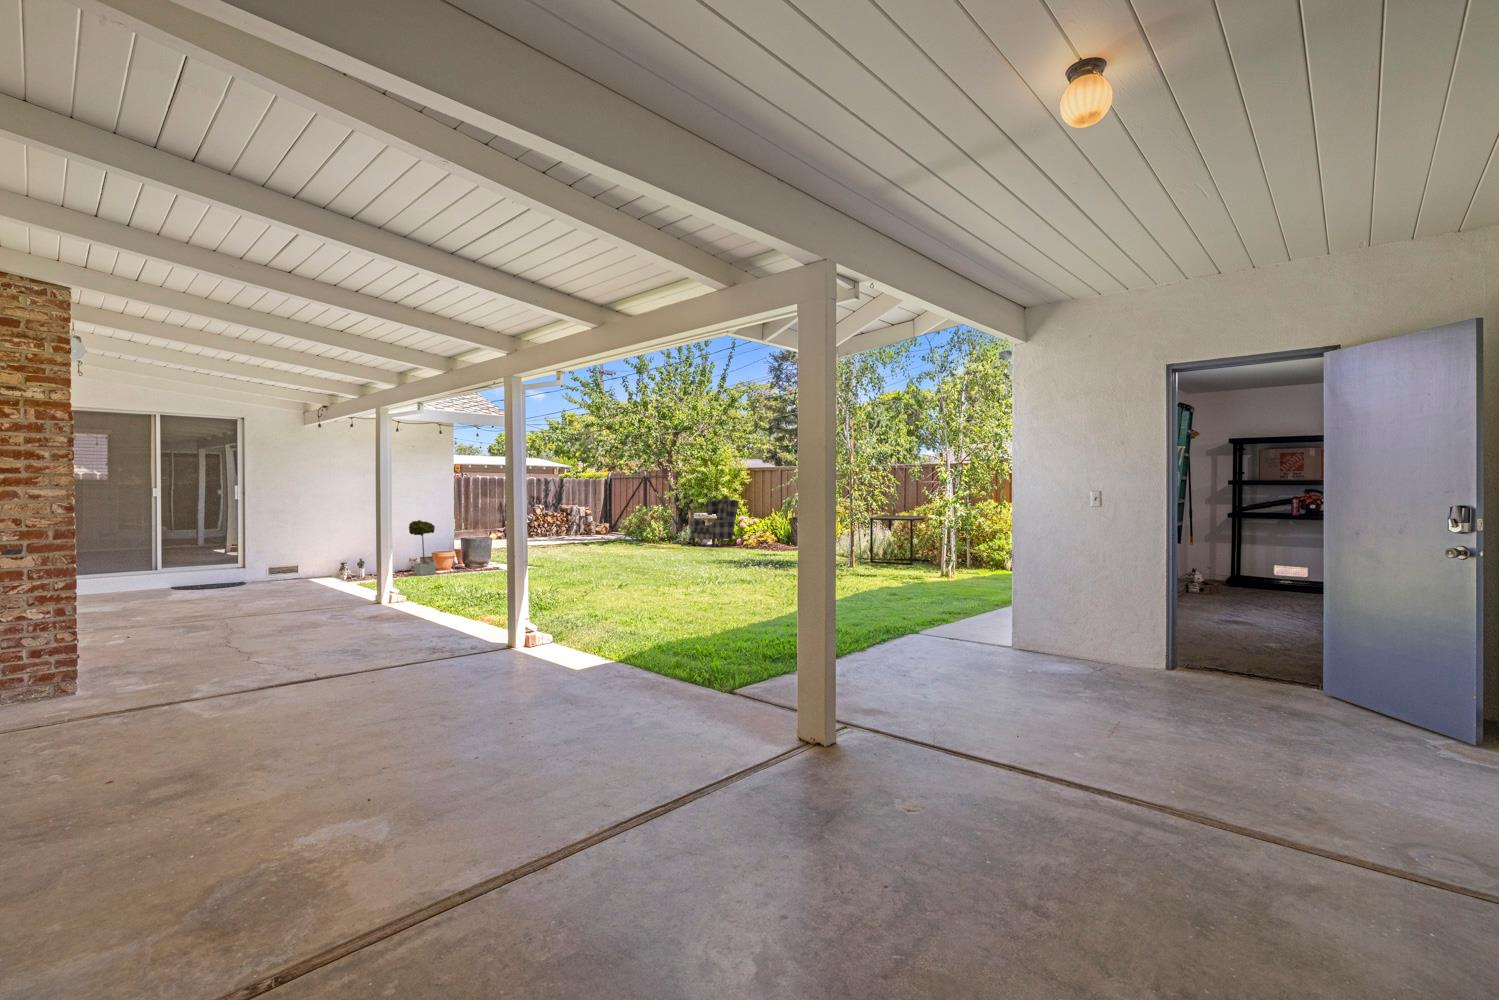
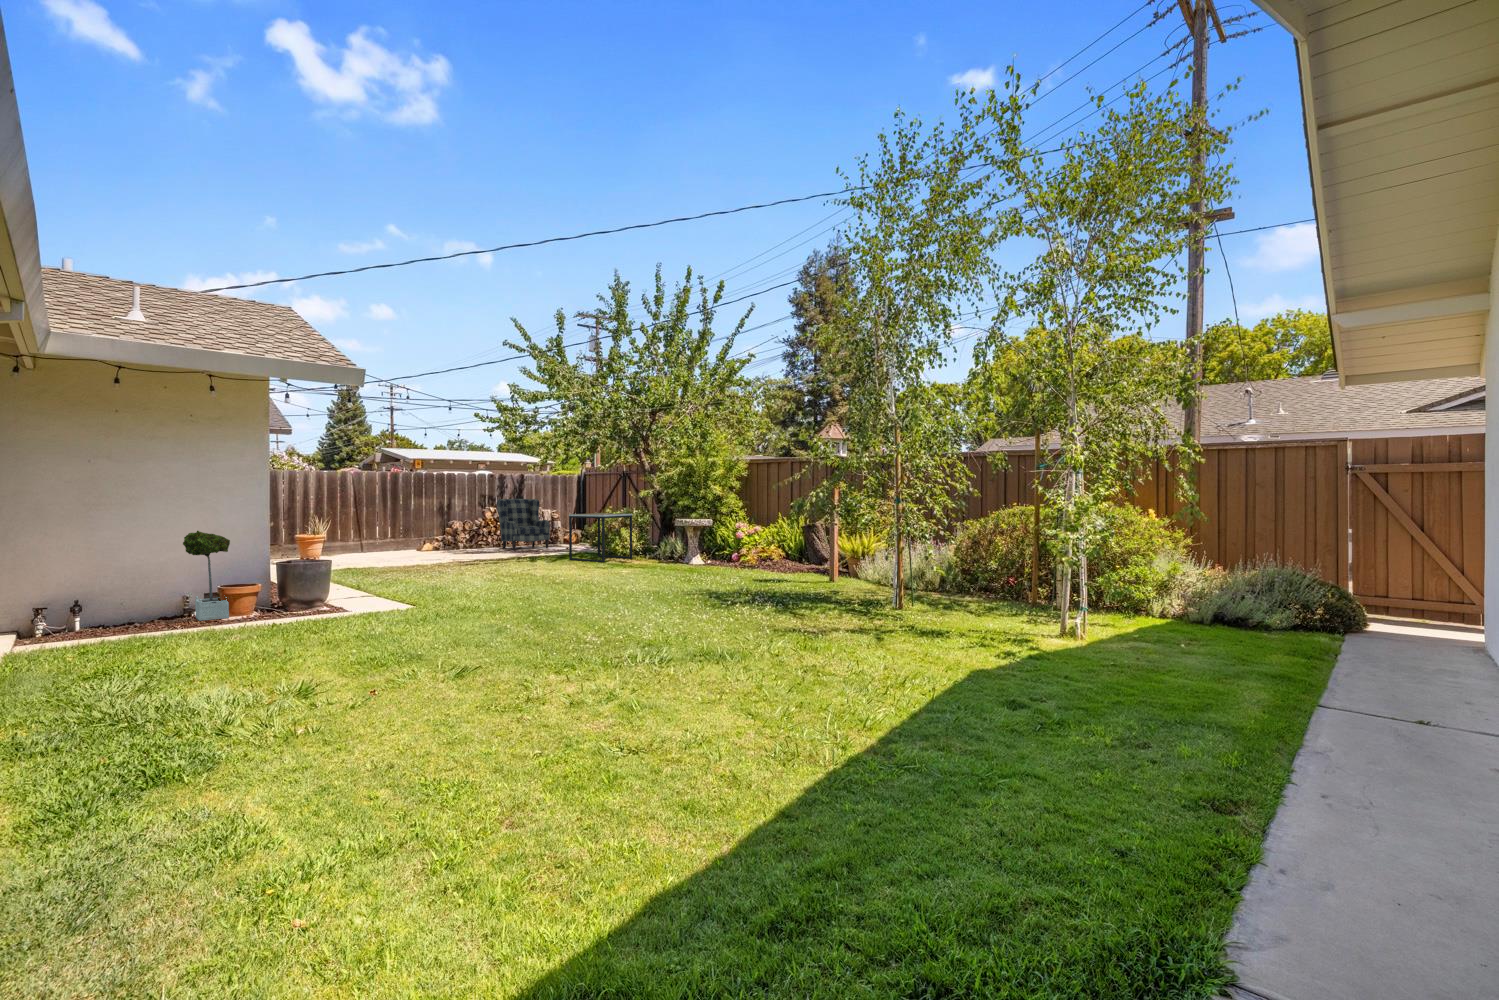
chair: present [691,499,739,547] -> present [497,499,550,550]
side table: present [870,515,930,565] -> present [569,513,632,562]

